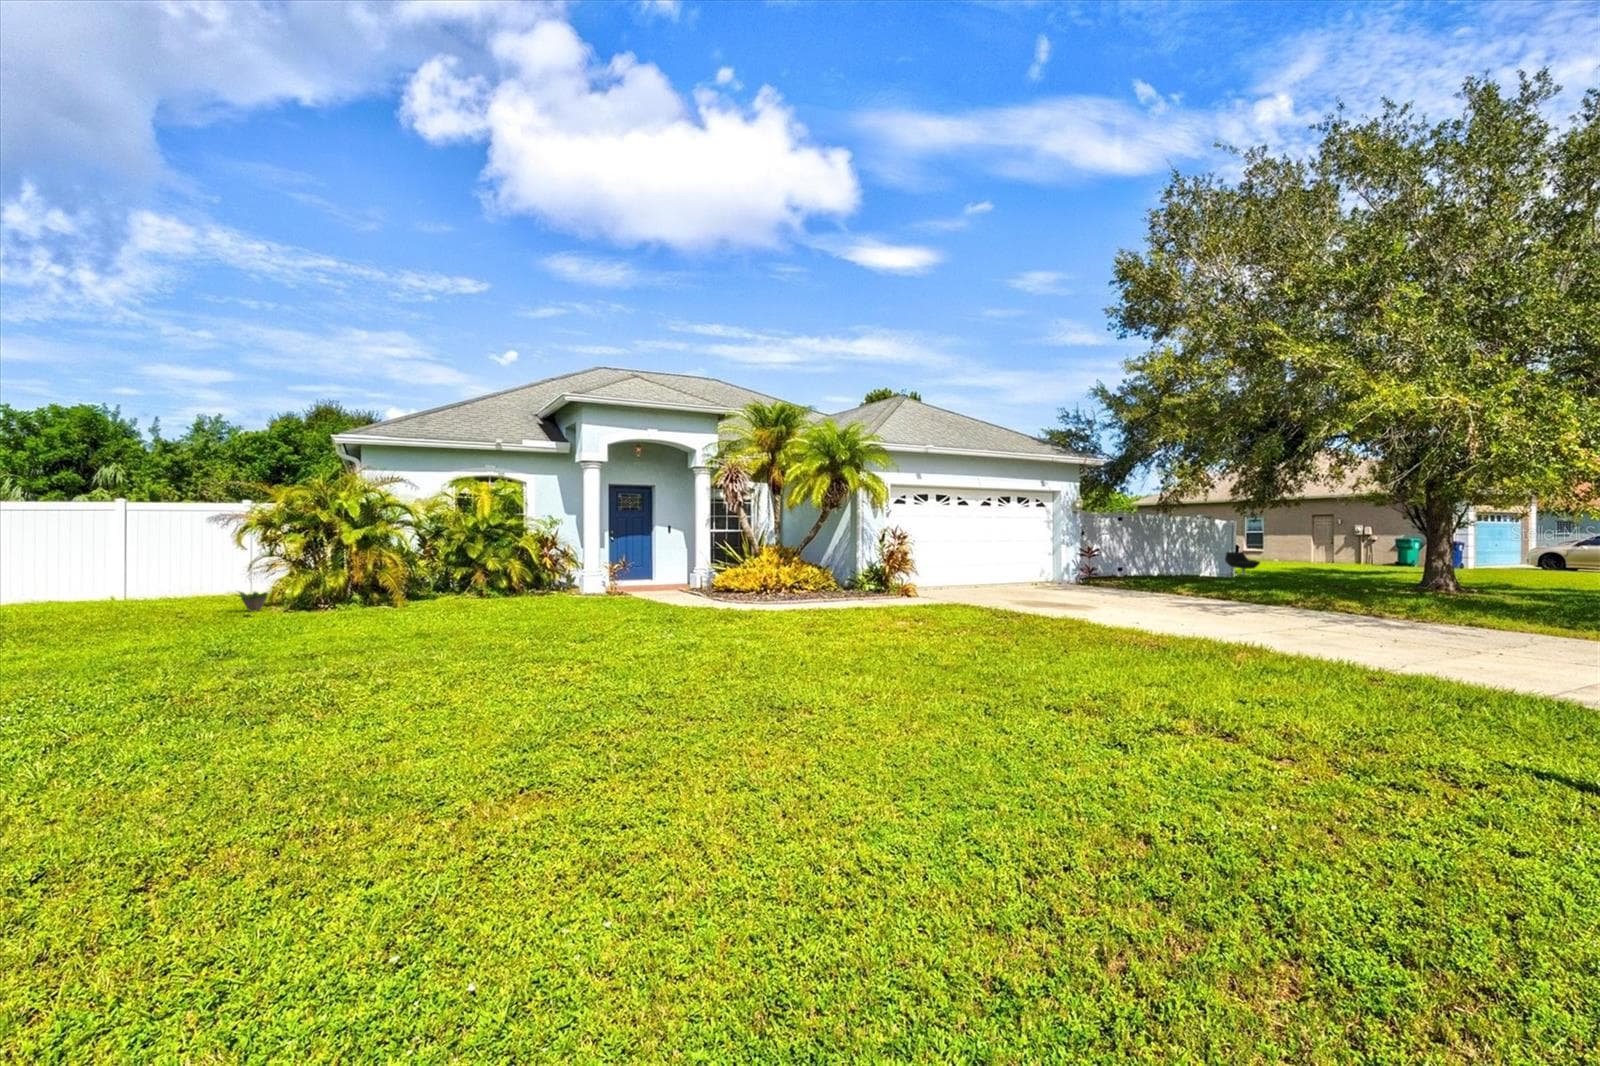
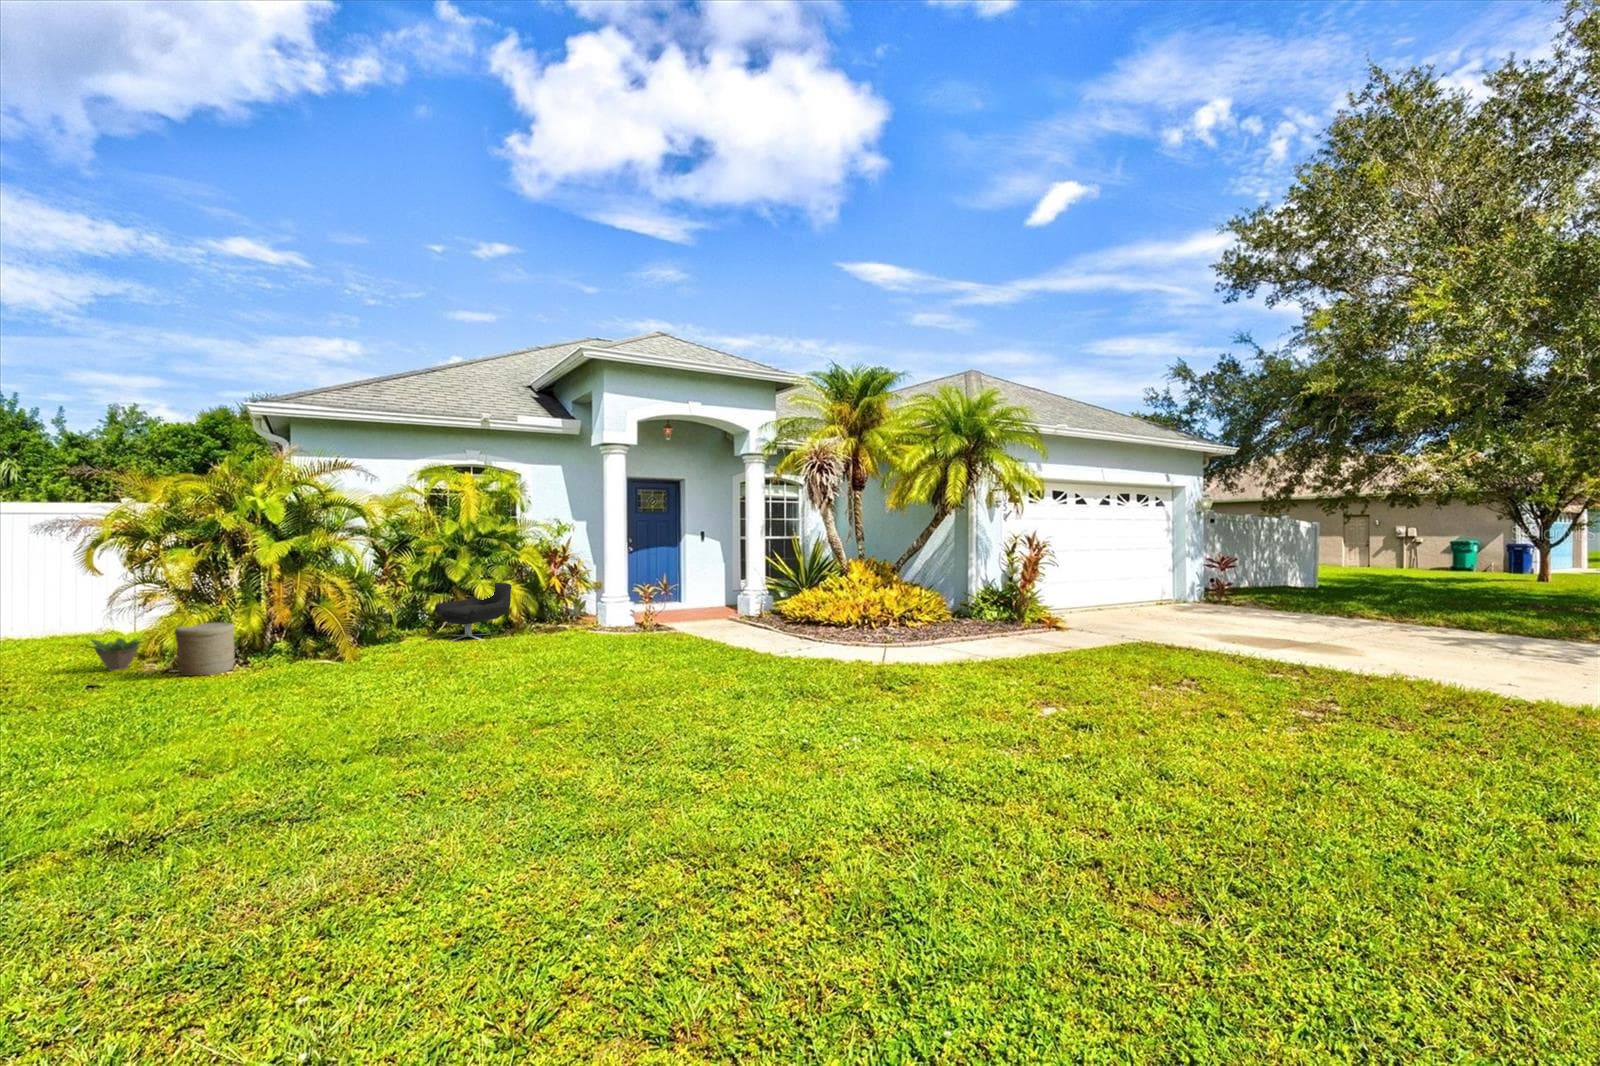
lounge chair: present [1225,552,1260,575] -> present [435,583,511,641]
woven basket: none [290,581,327,614] -> present [174,623,235,676]

